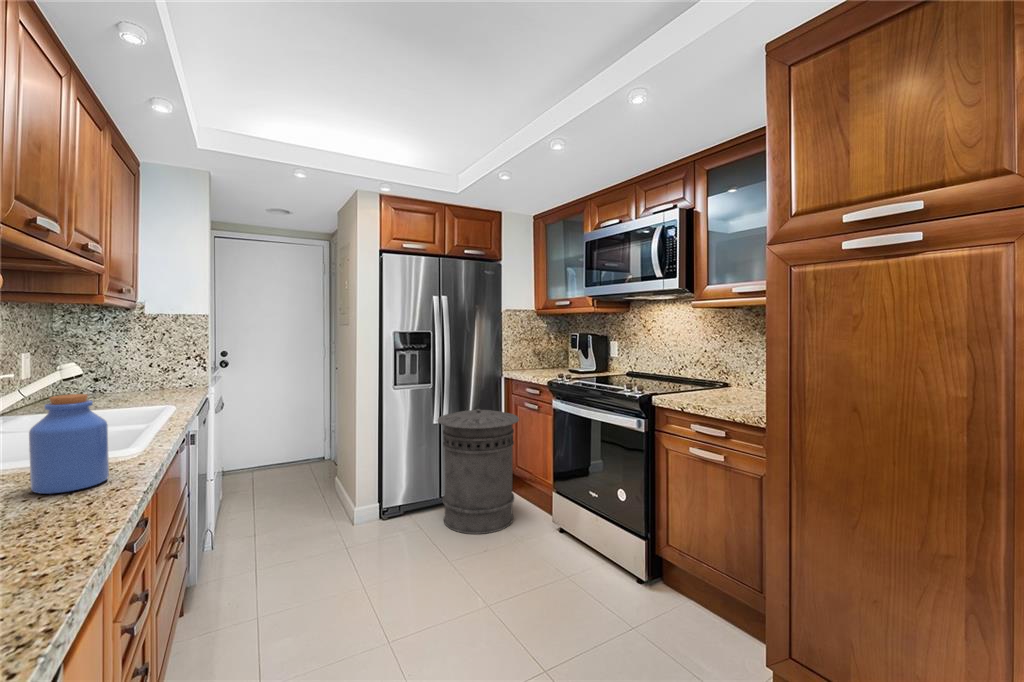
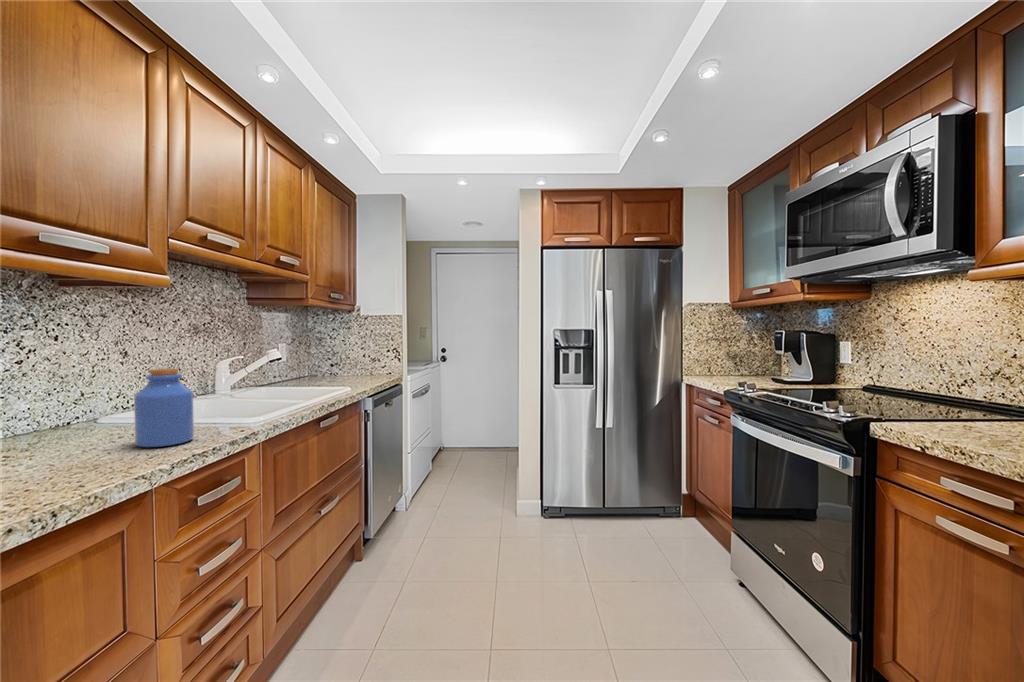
trash can: present [438,409,519,534] -> none [594,416,692,563]

